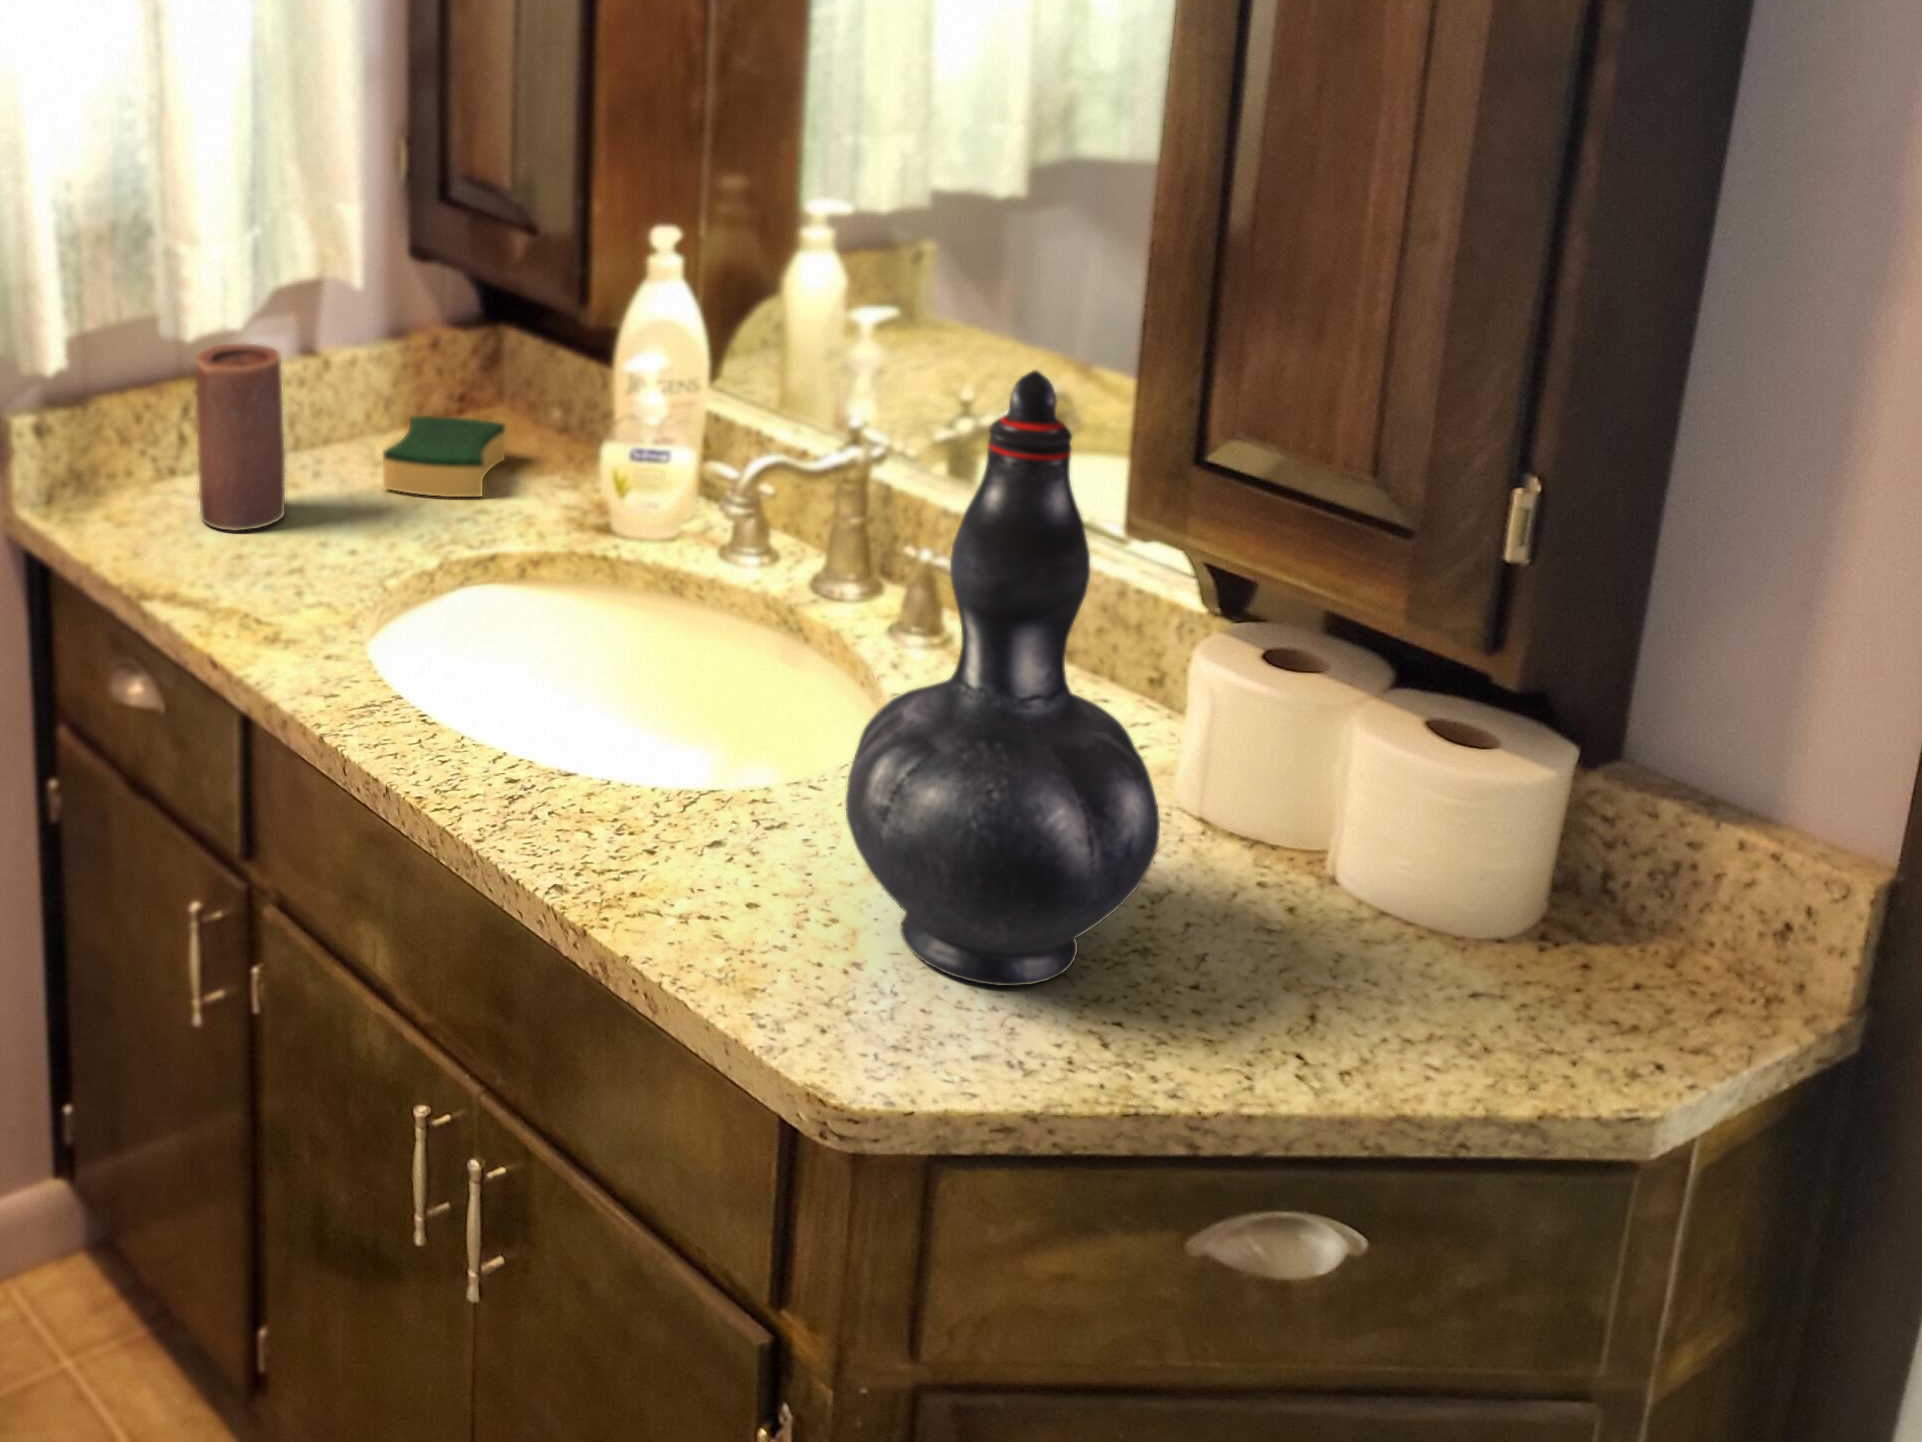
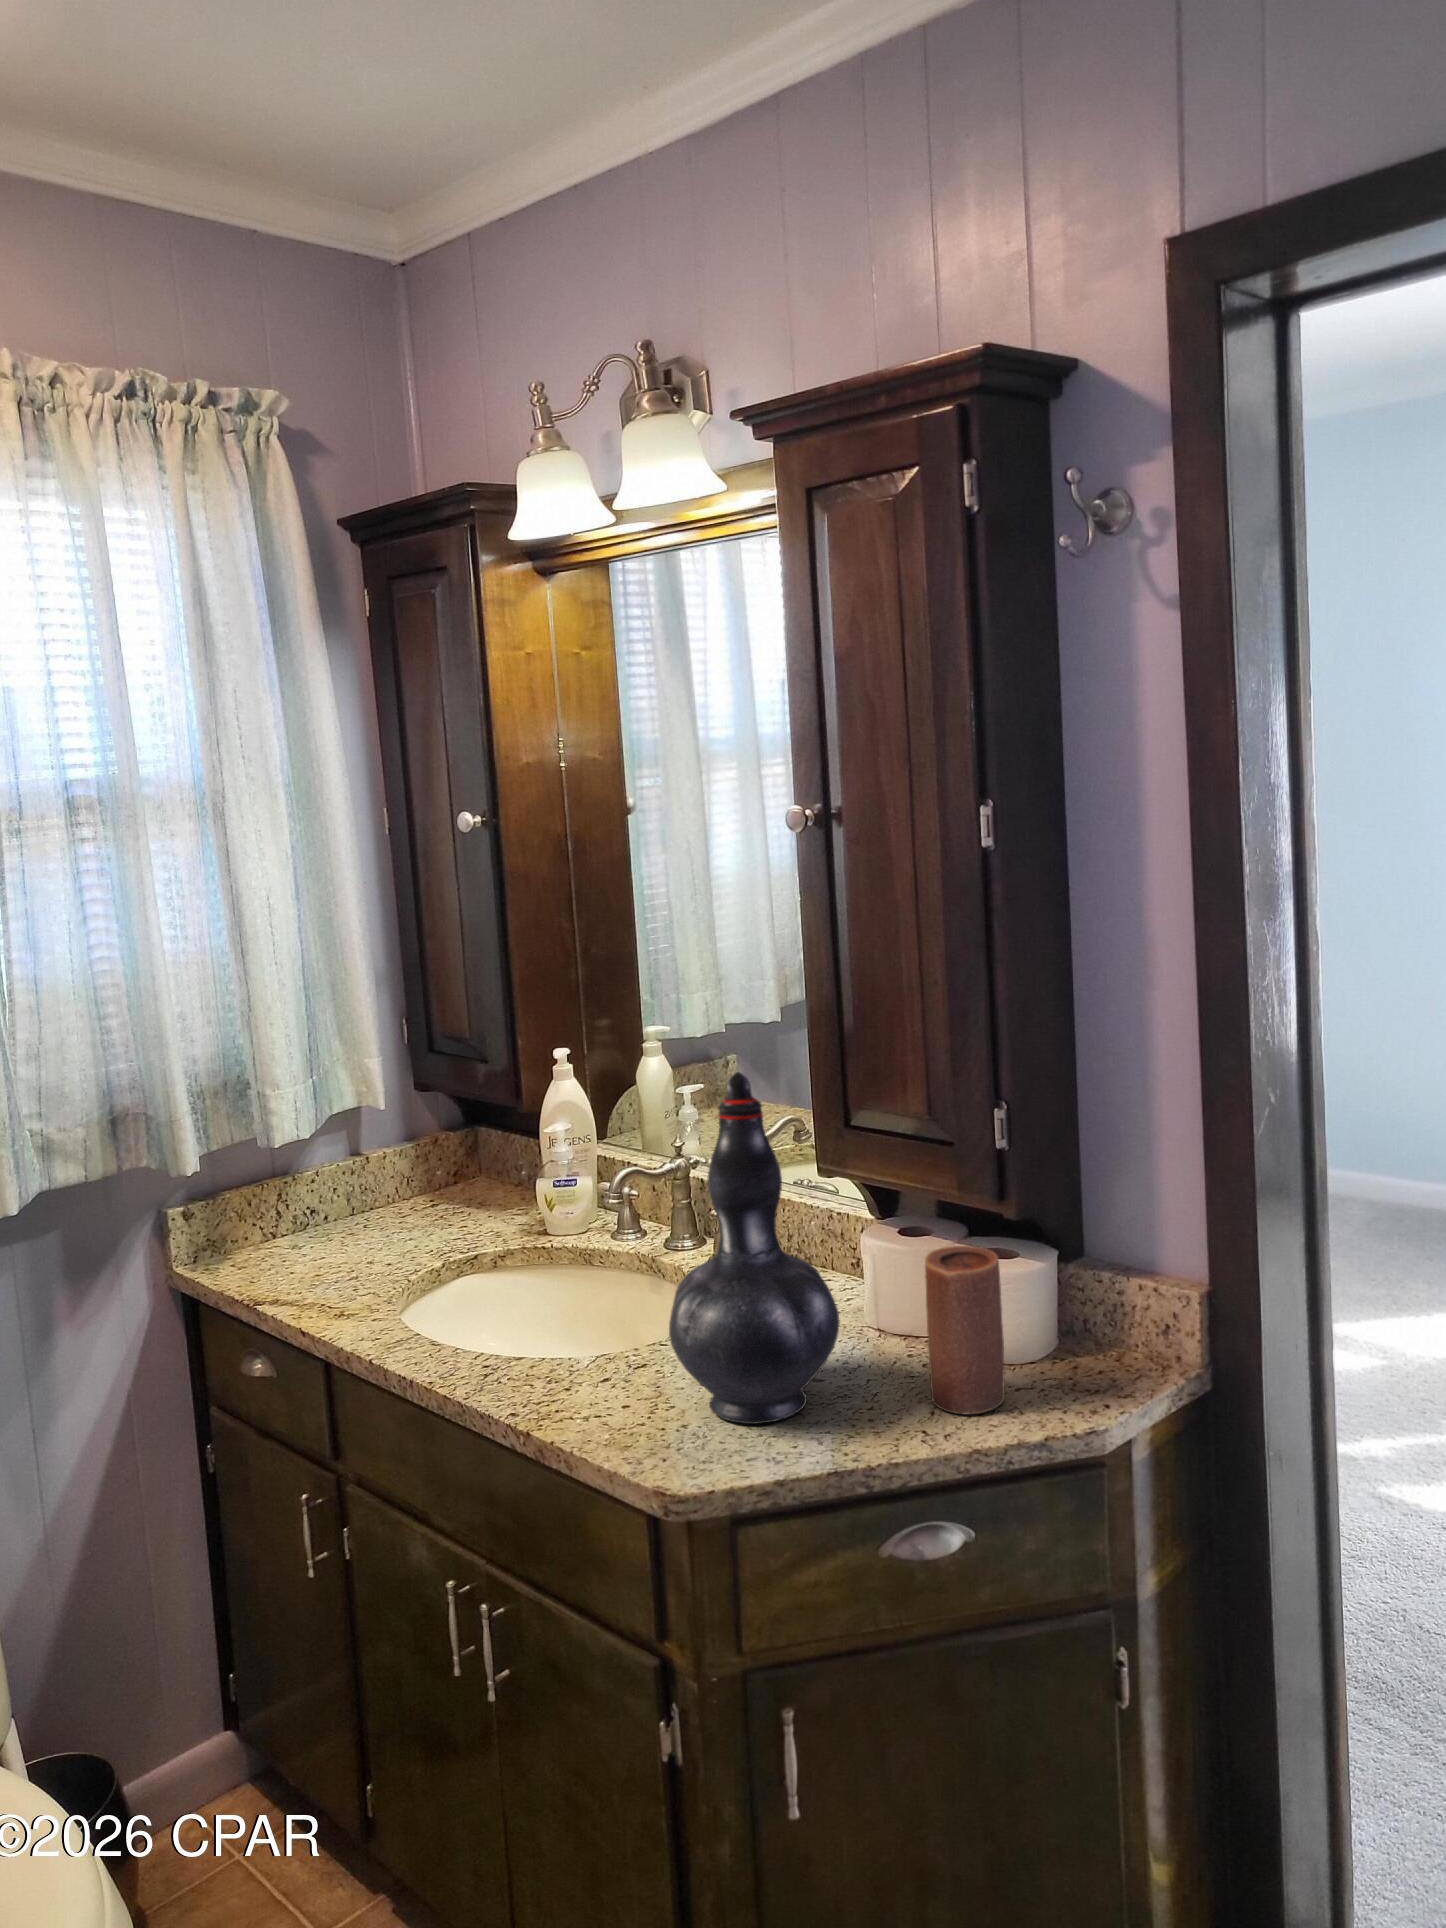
candle: present [195,343,285,531] -> present [925,1246,1005,1414]
sponge: present [383,416,505,497] -> none [406,1182,483,1228]

